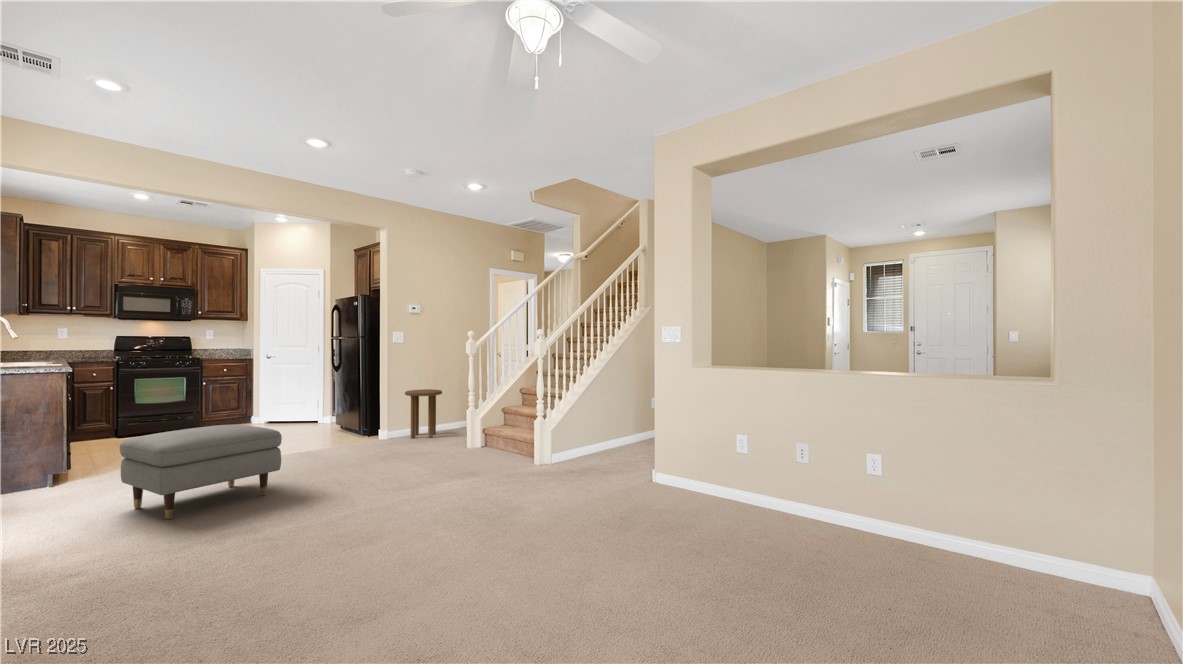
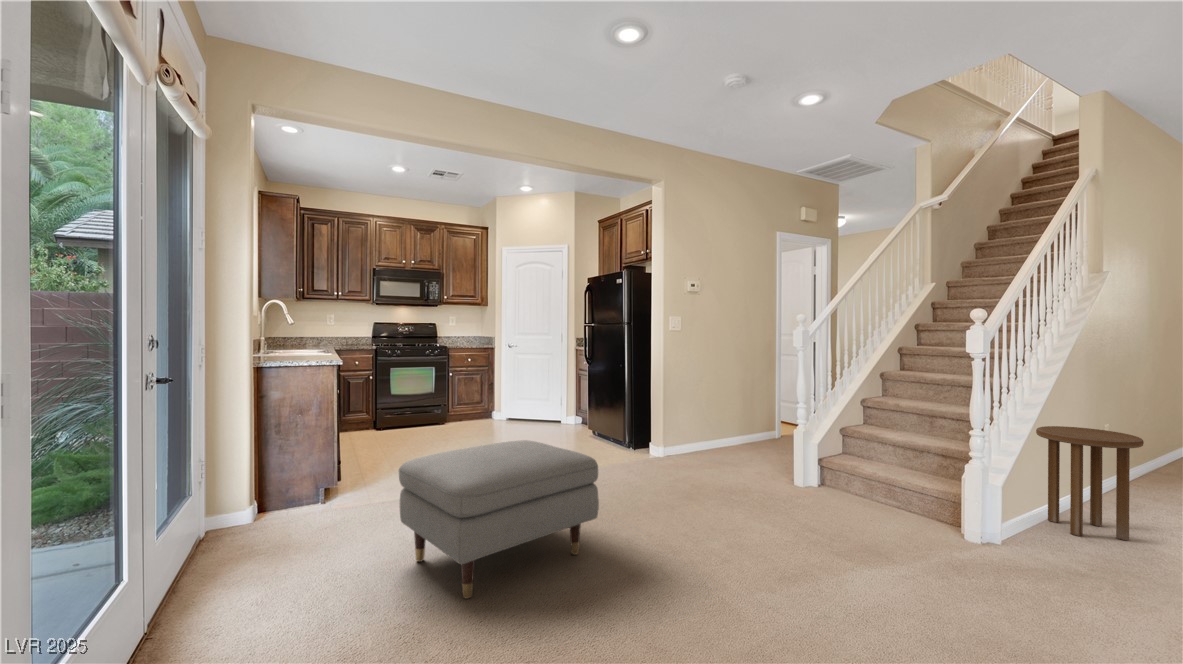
side table: present [405,389,442,438] -> present [1036,426,1144,541]

